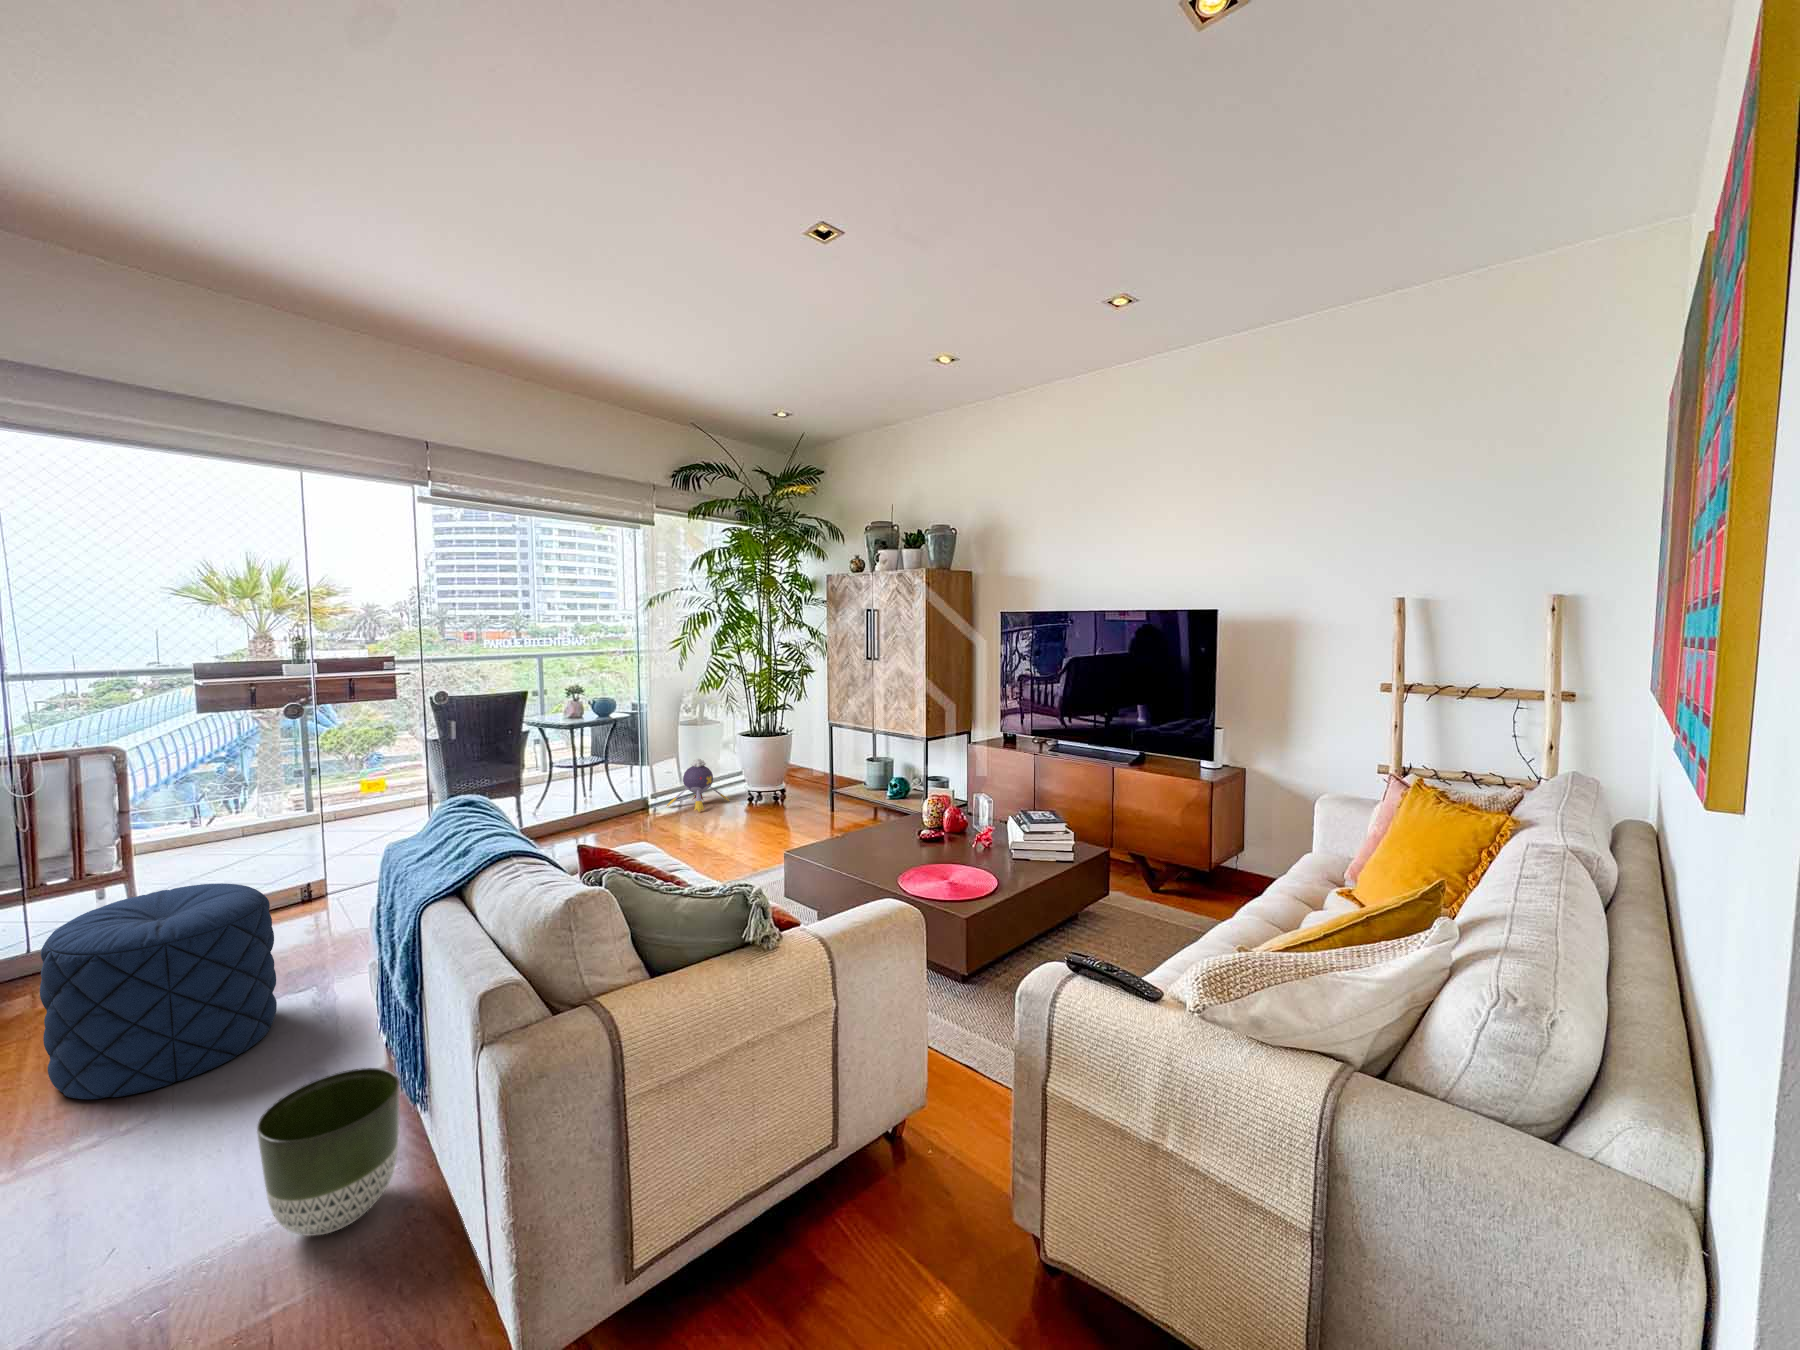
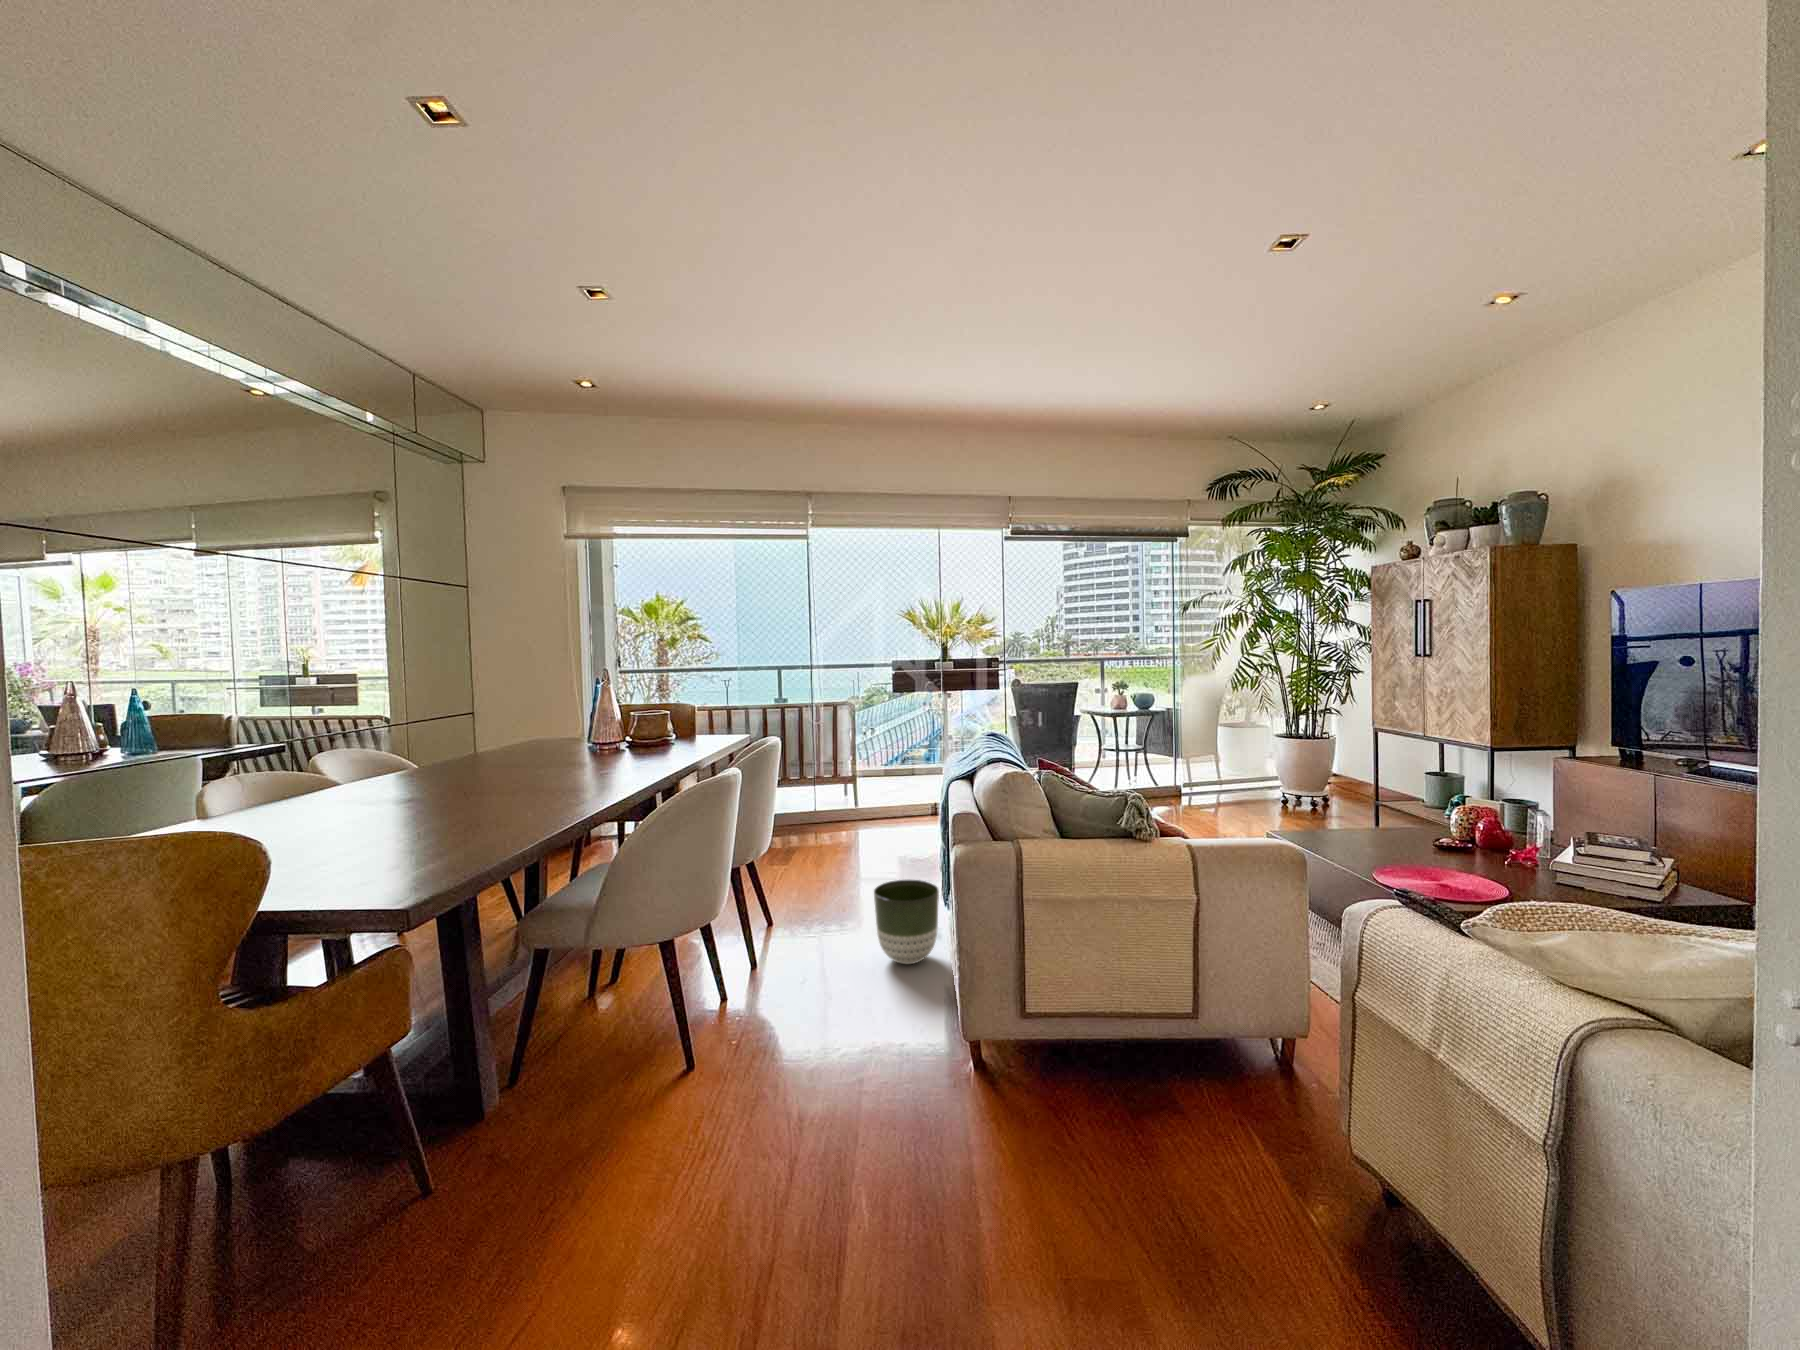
plush toy: present [667,759,729,812] -> none [1197,754,1263,803]
pouf: present [40,883,277,1099] -> none [814,779,907,883]

